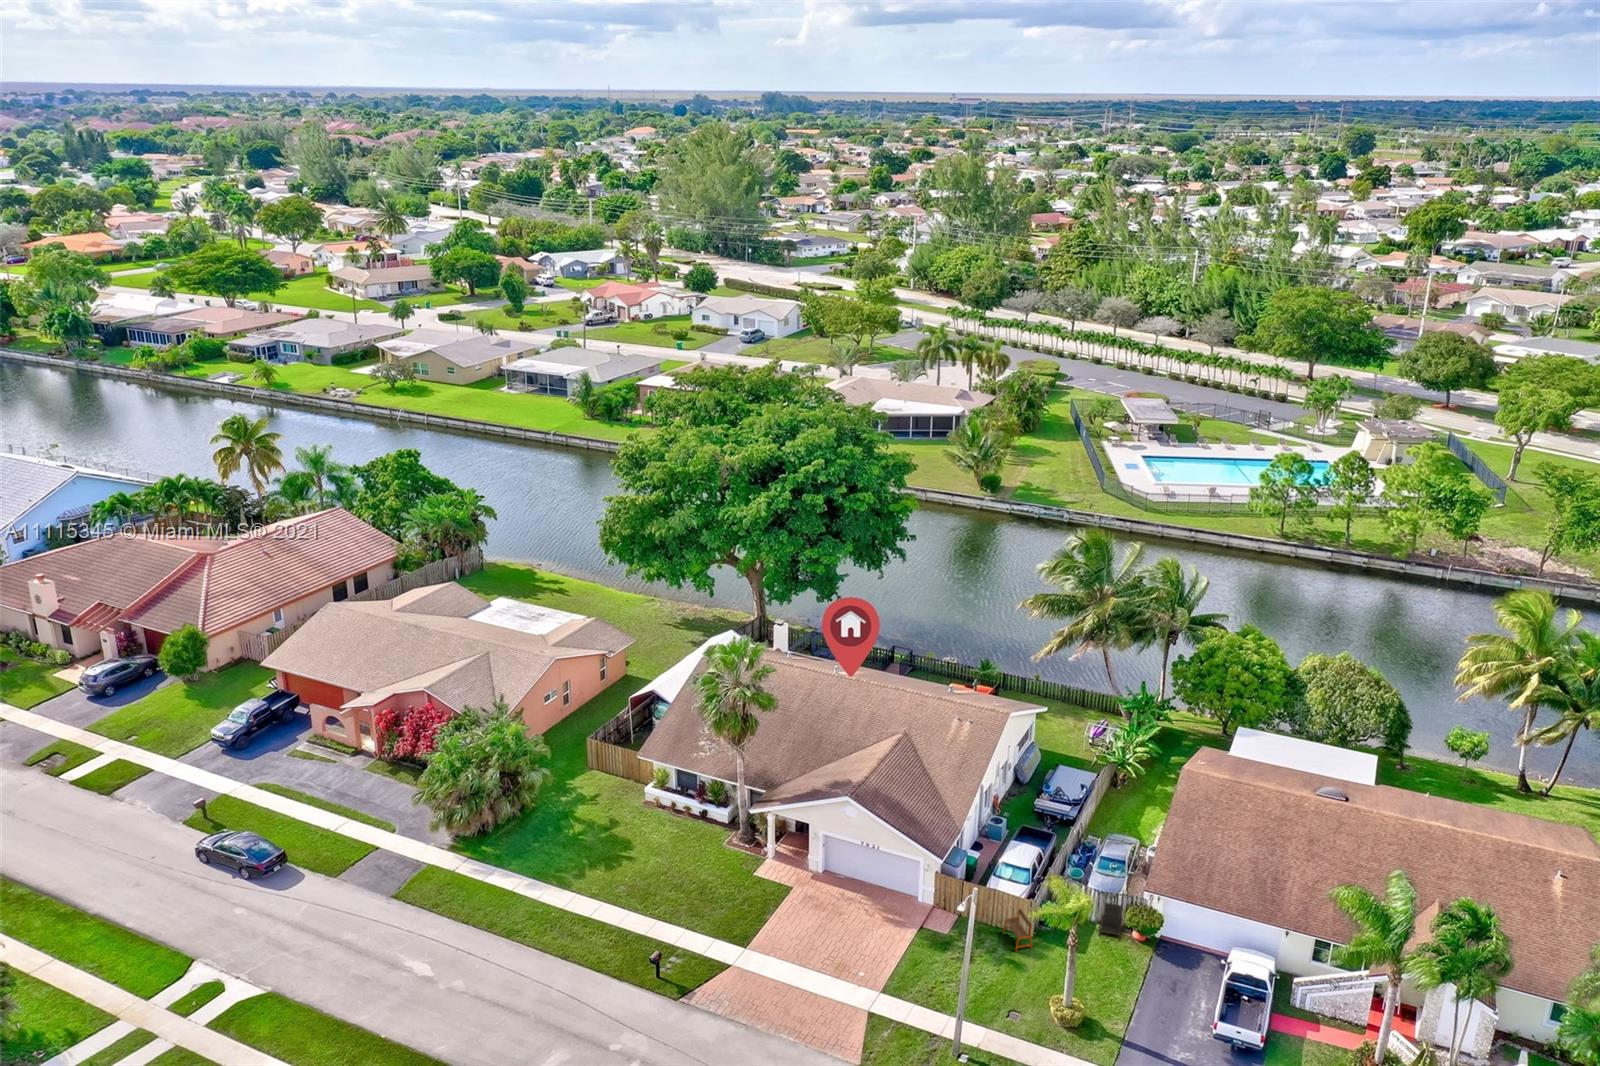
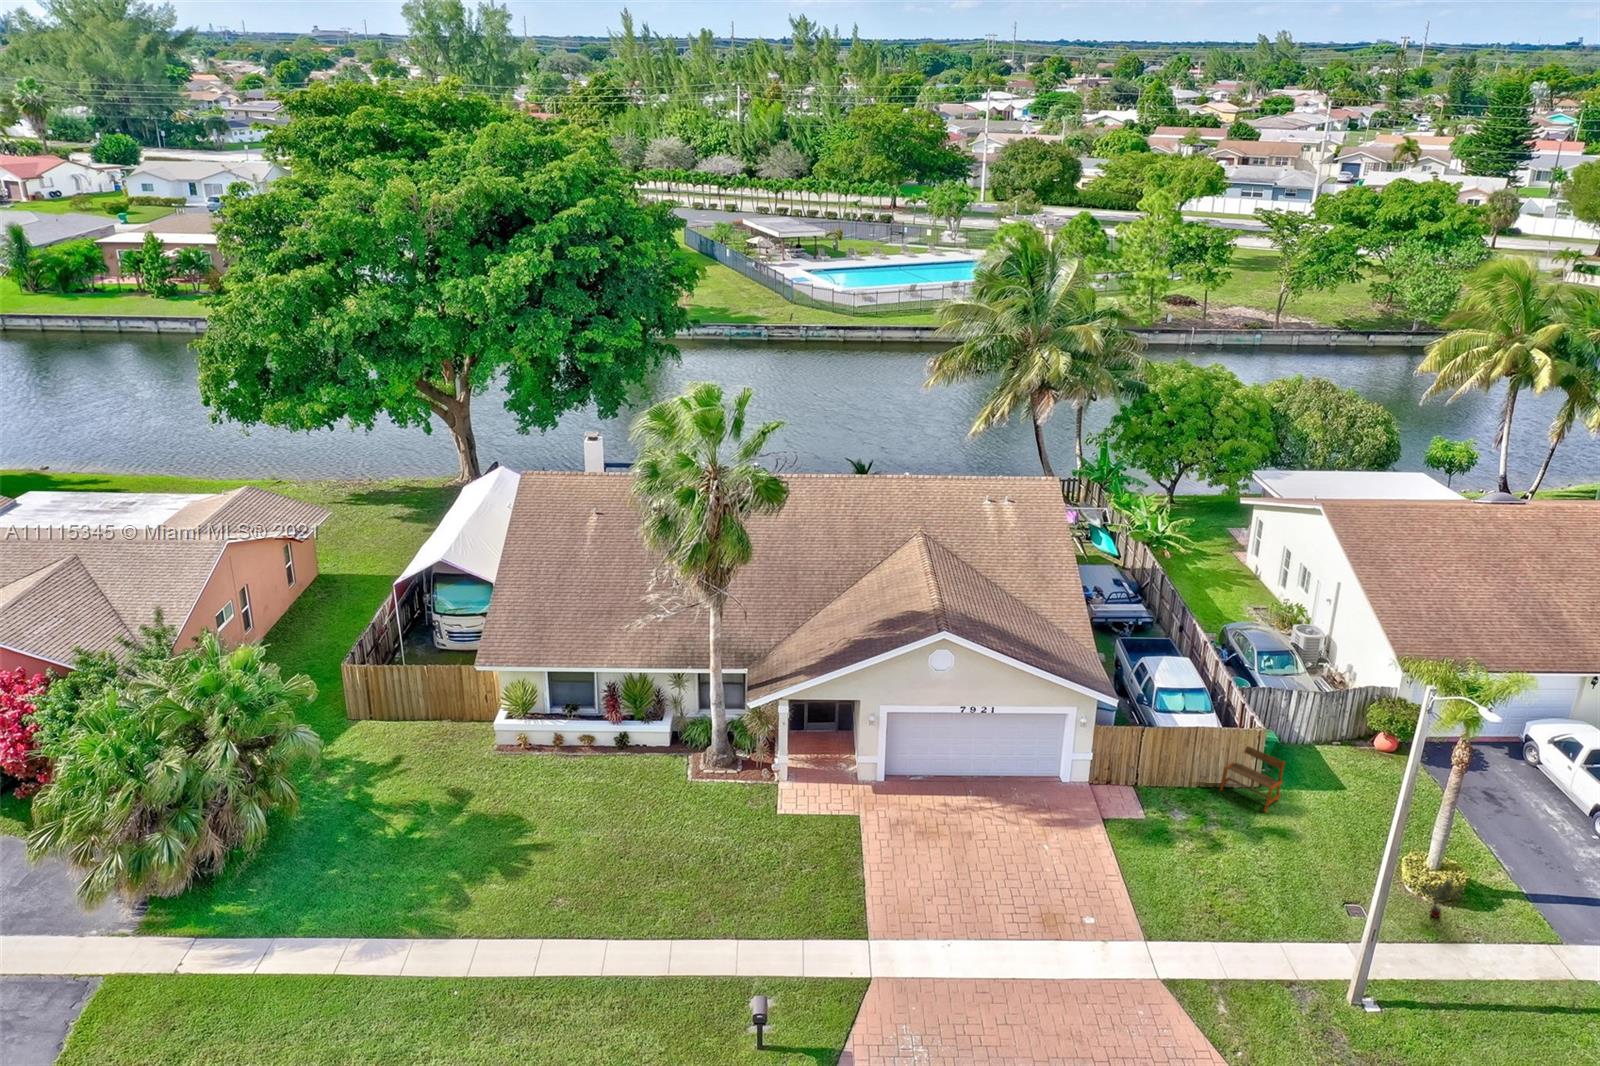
lounge chair: present [1100,903,1122,936] -> none [1322,704,1372,760]
potted tree: none [1041,1011,1060,1034] -> present [1420,878,1464,917]

